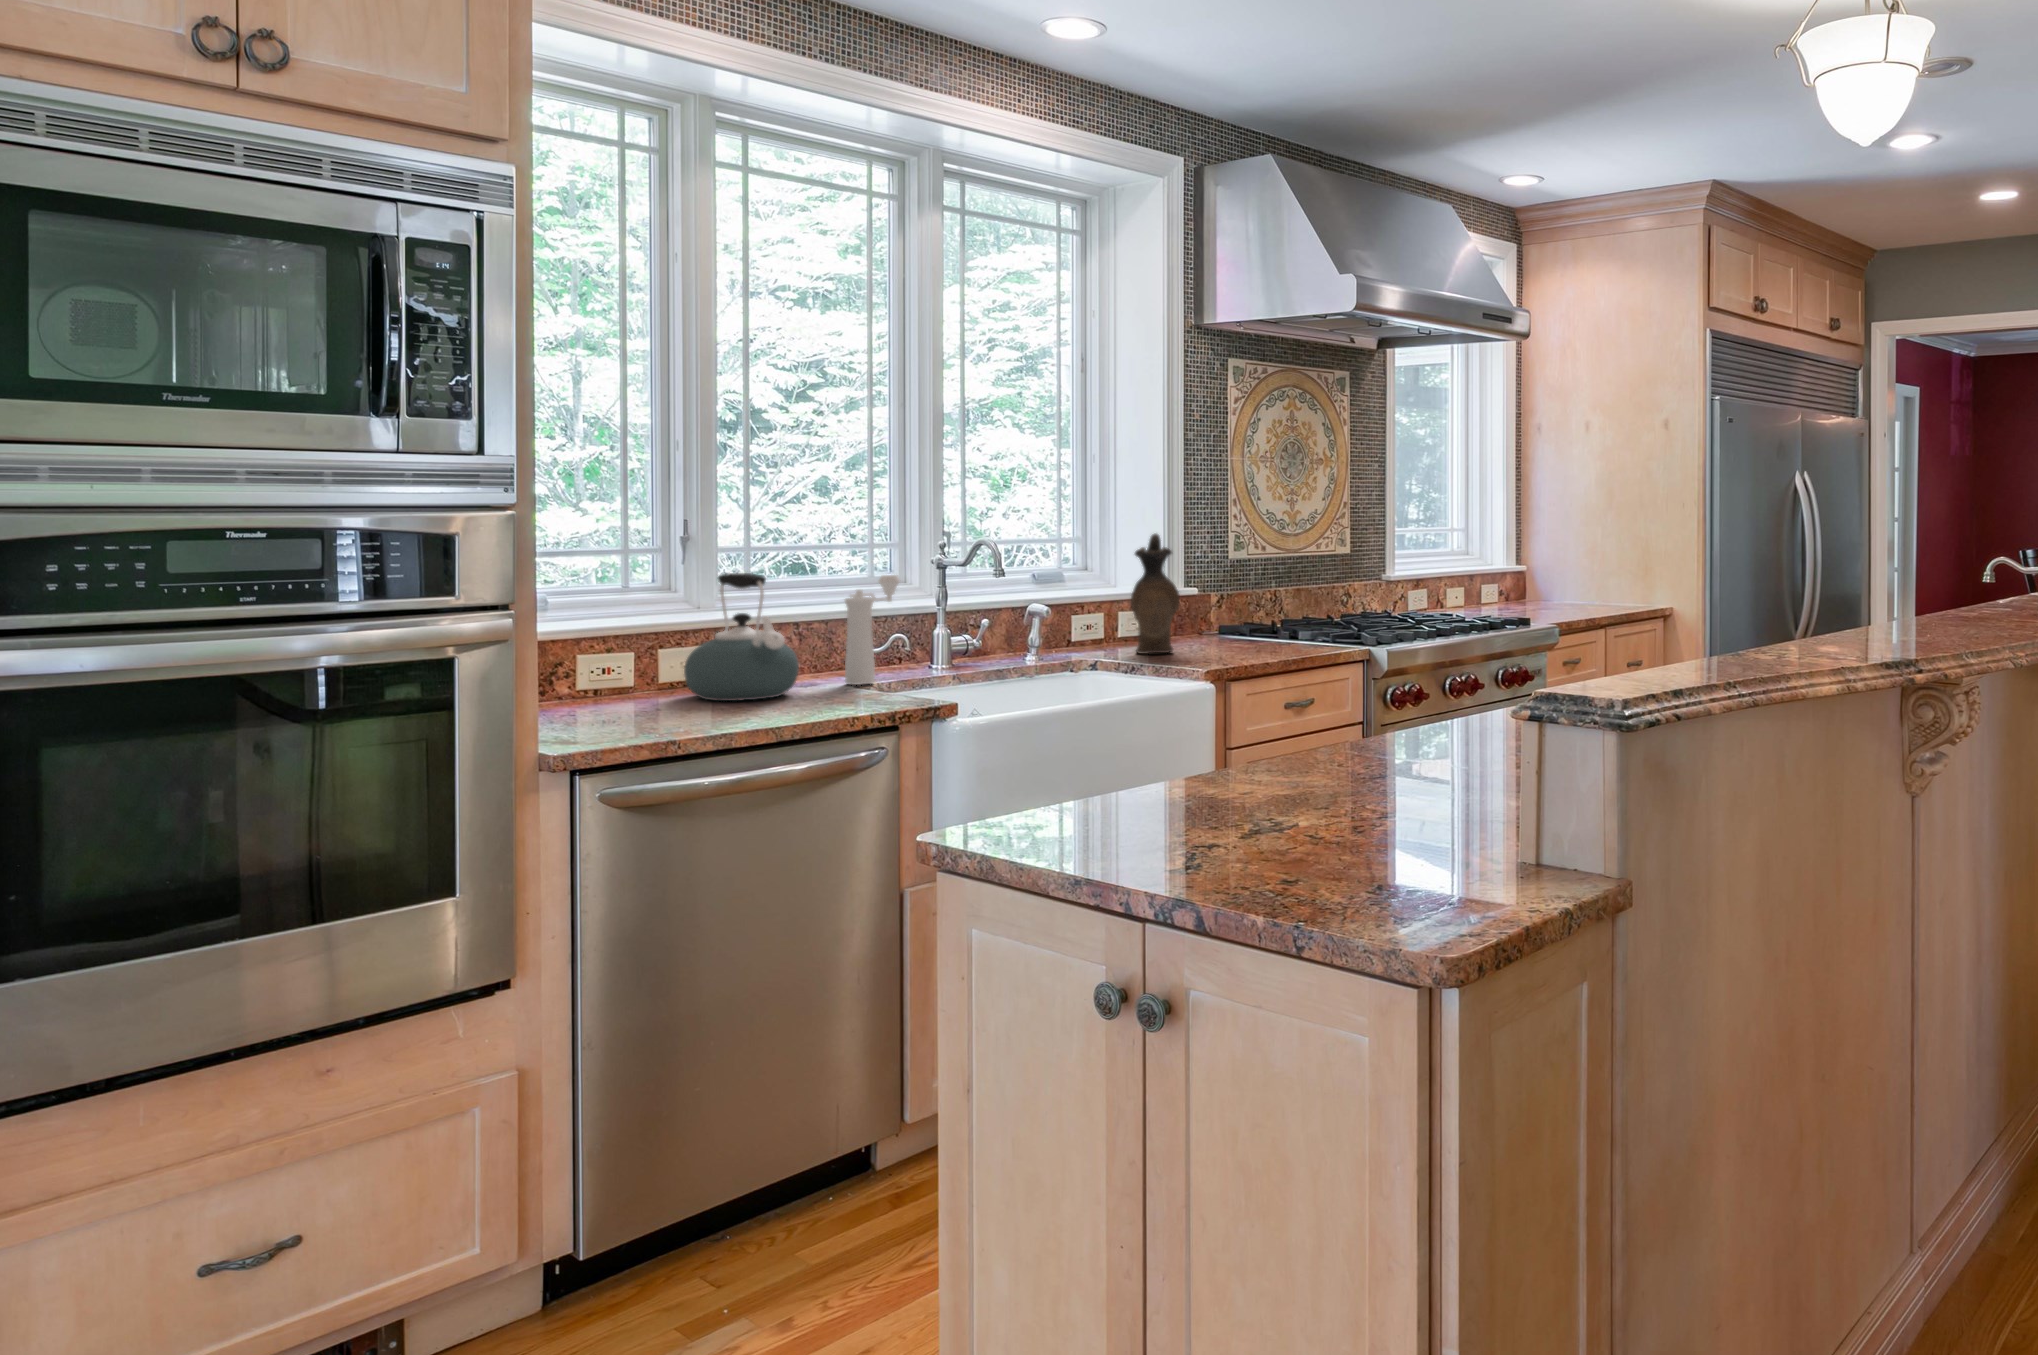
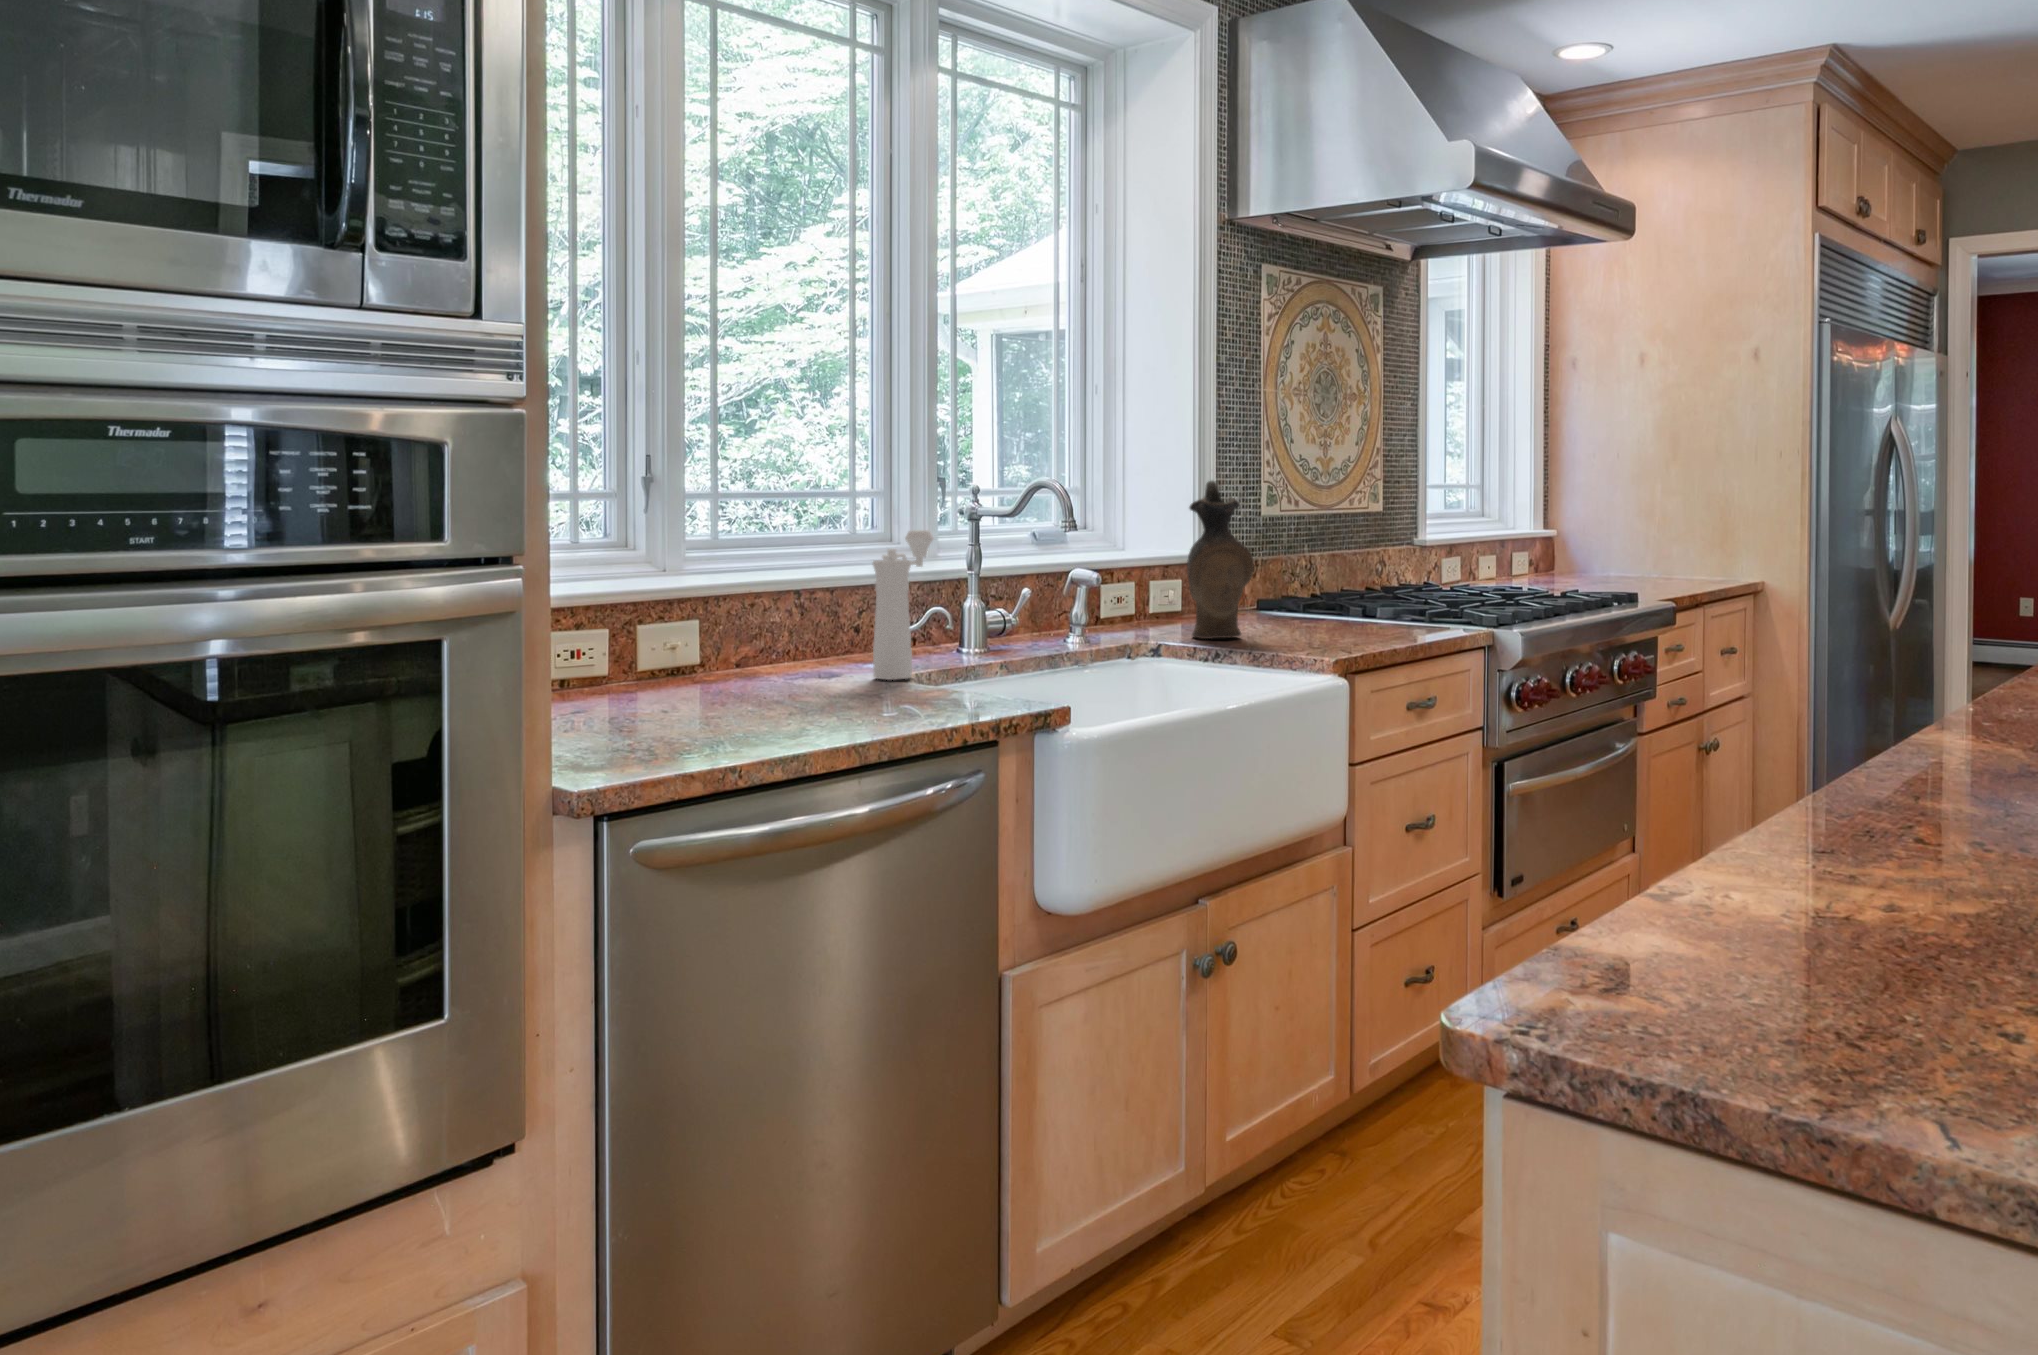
kettle: present [684,573,799,701] -> none [680,523,830,703]

